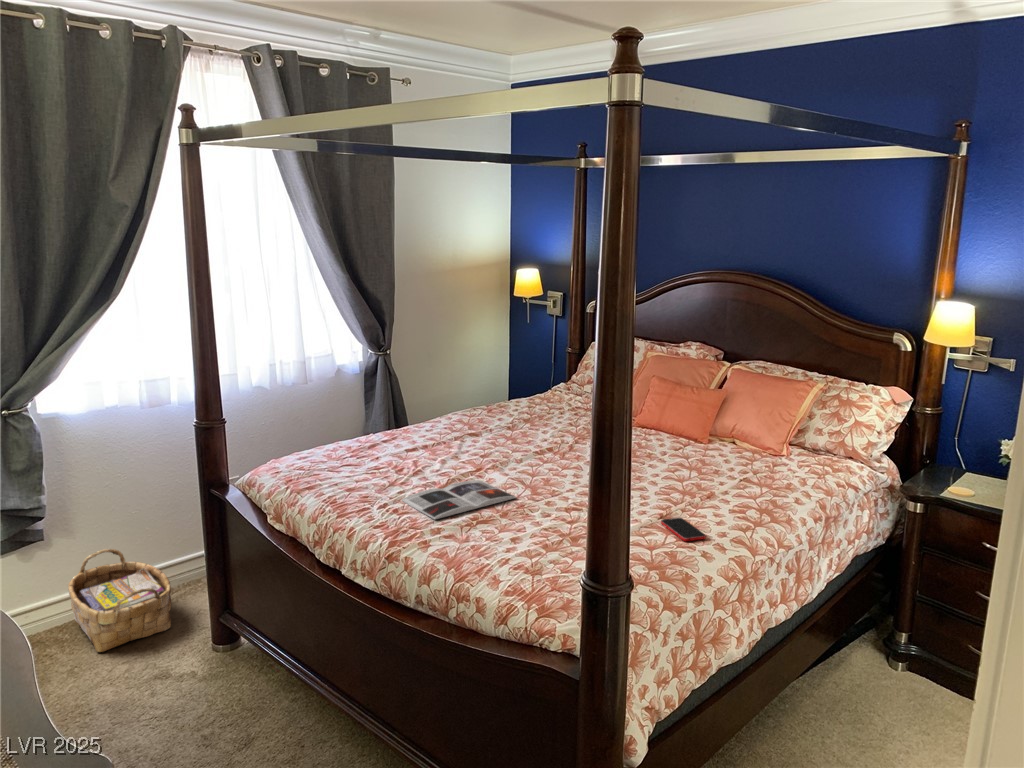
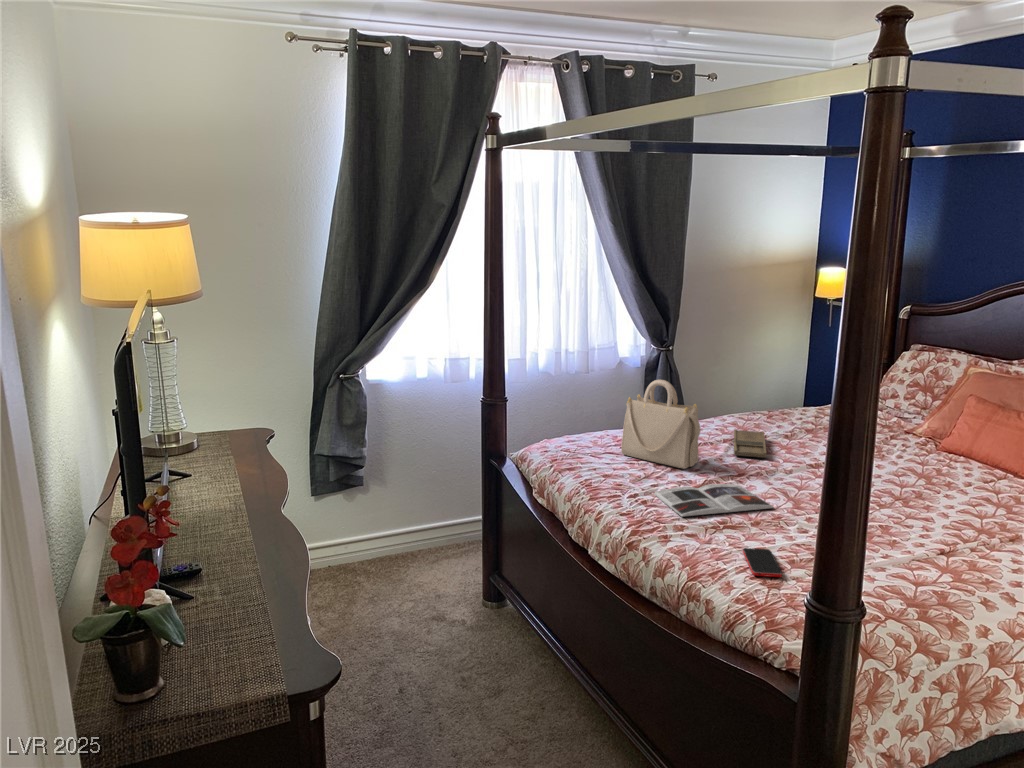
handbag: none [359,385,437,471] -> present [621,380,701,469]
tray: none [463,426,498,452] -> present [734,429,767,458]
smartphone: present [661,518,706,541] -> present [743,548,782,577]
woven basket: present [68,549,171,652] -> none [375,501,453,588]

